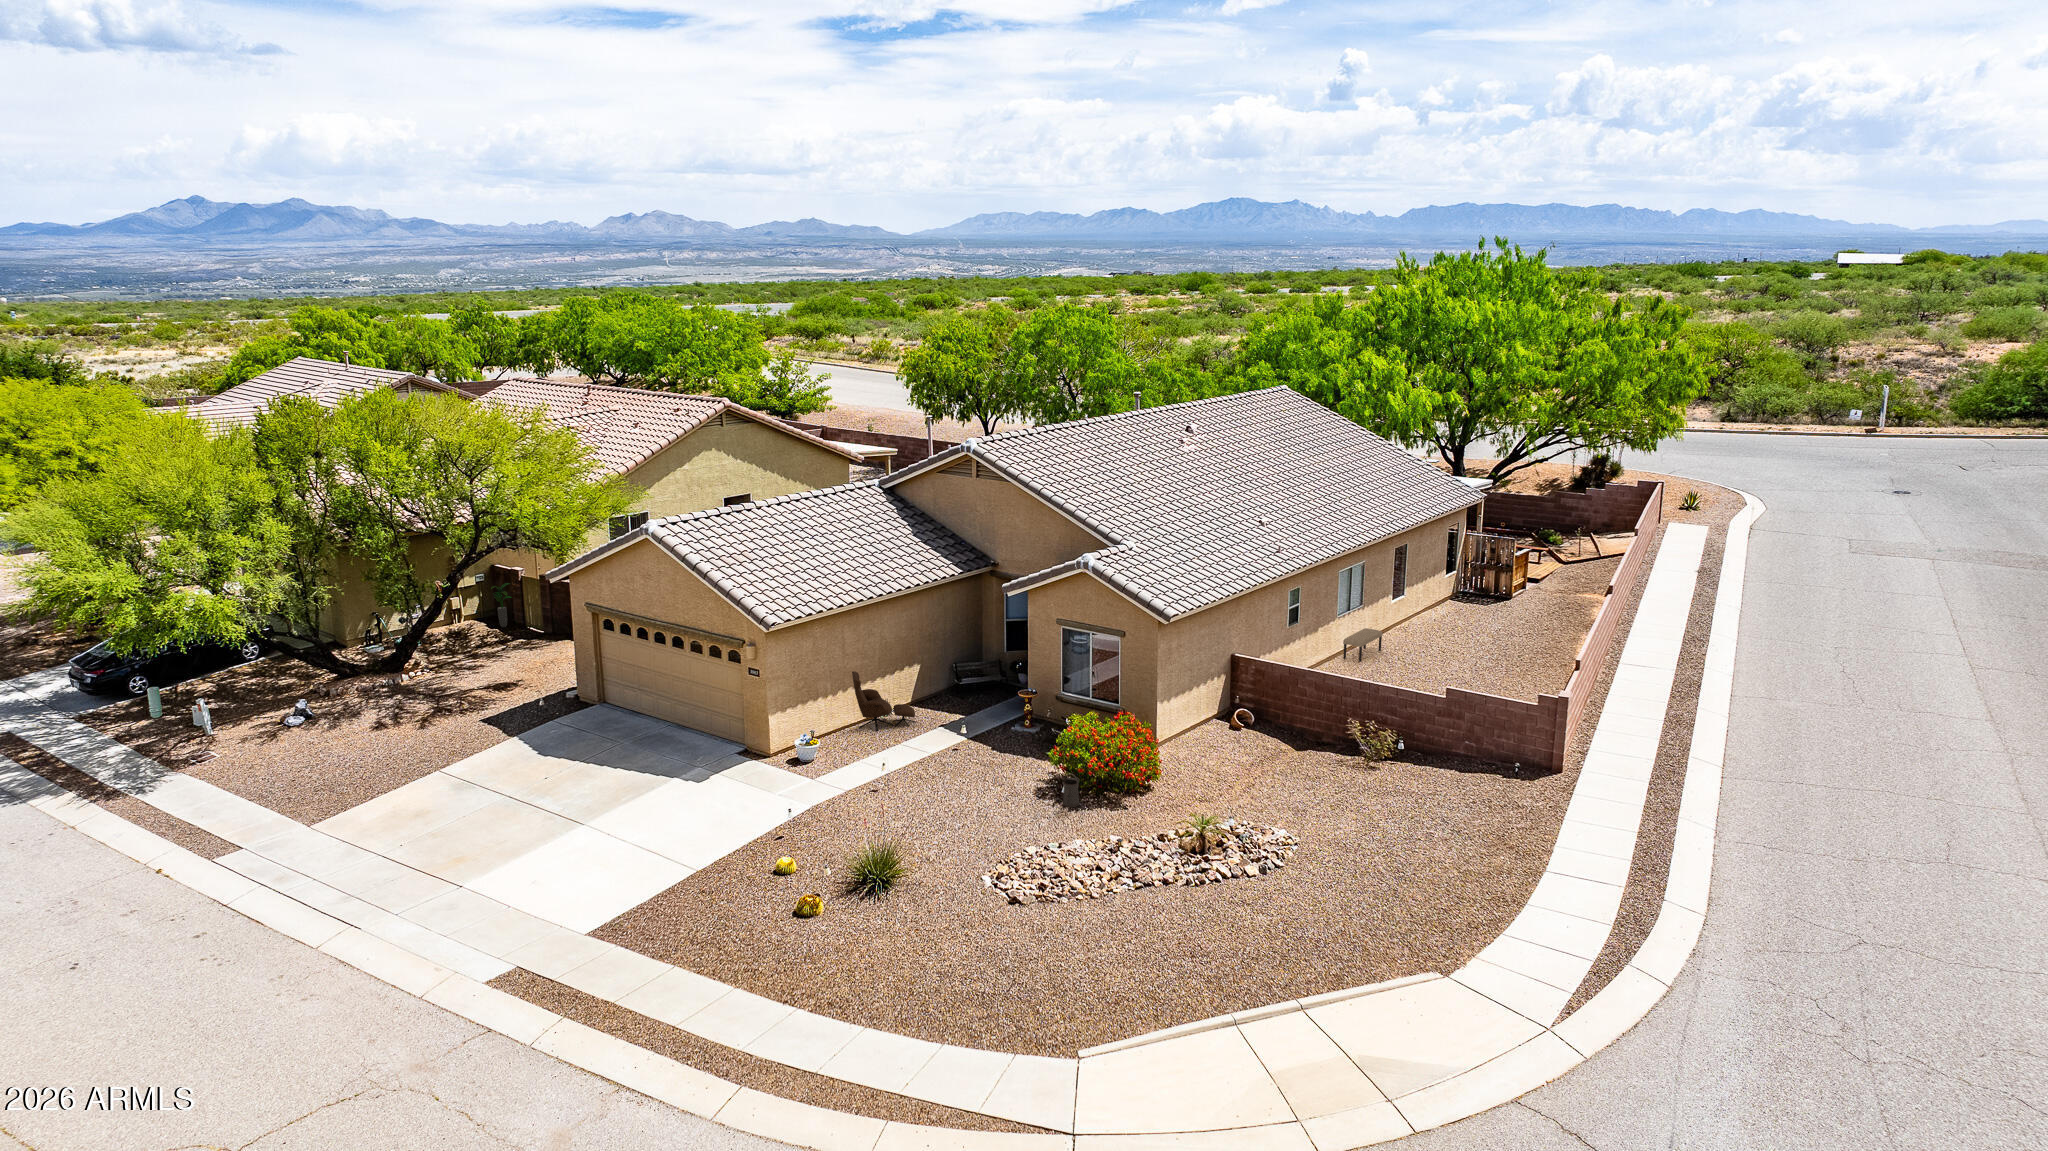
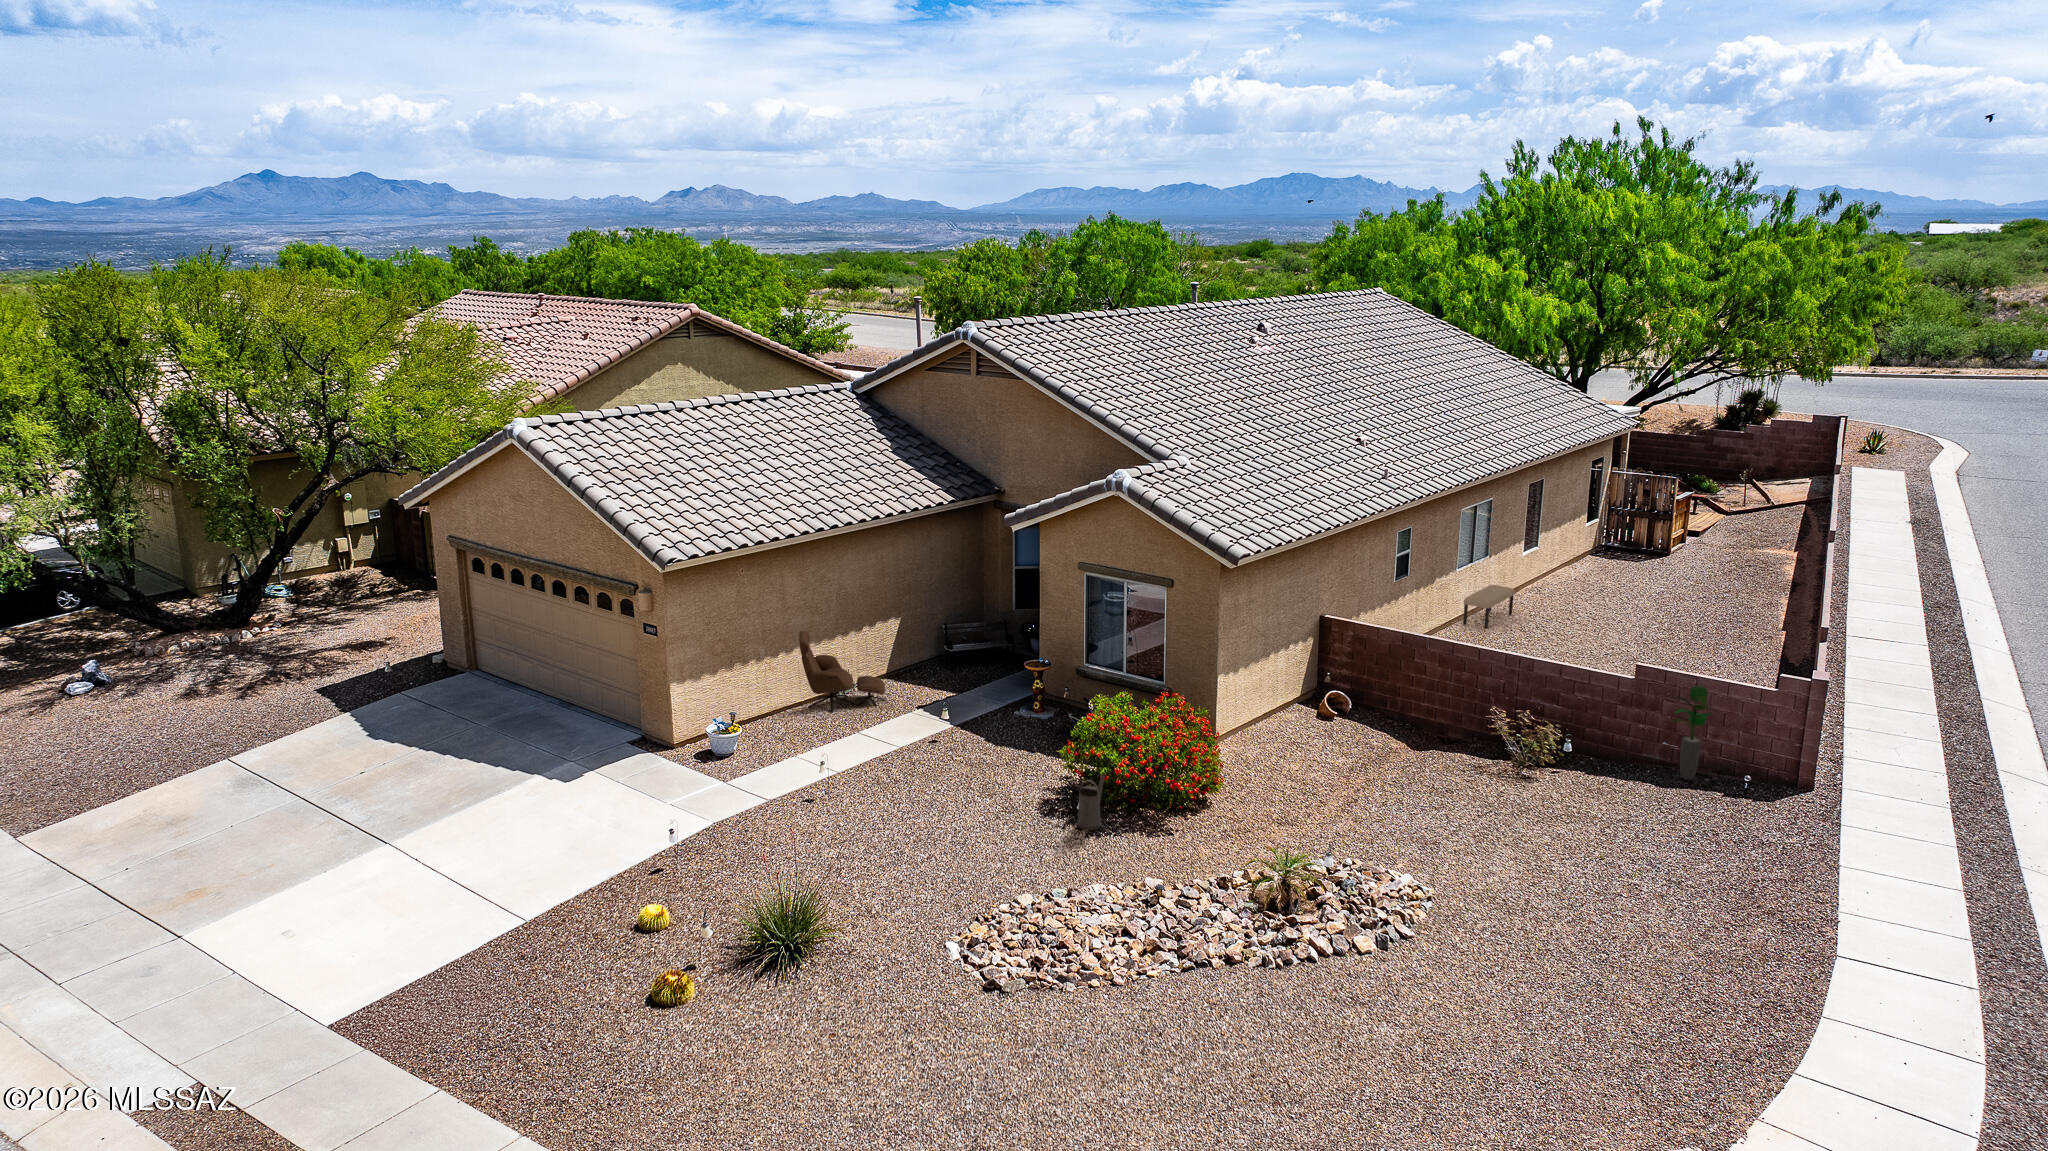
potted plant: present [491,583,512,627] -> present [1673,686,1716,780]

